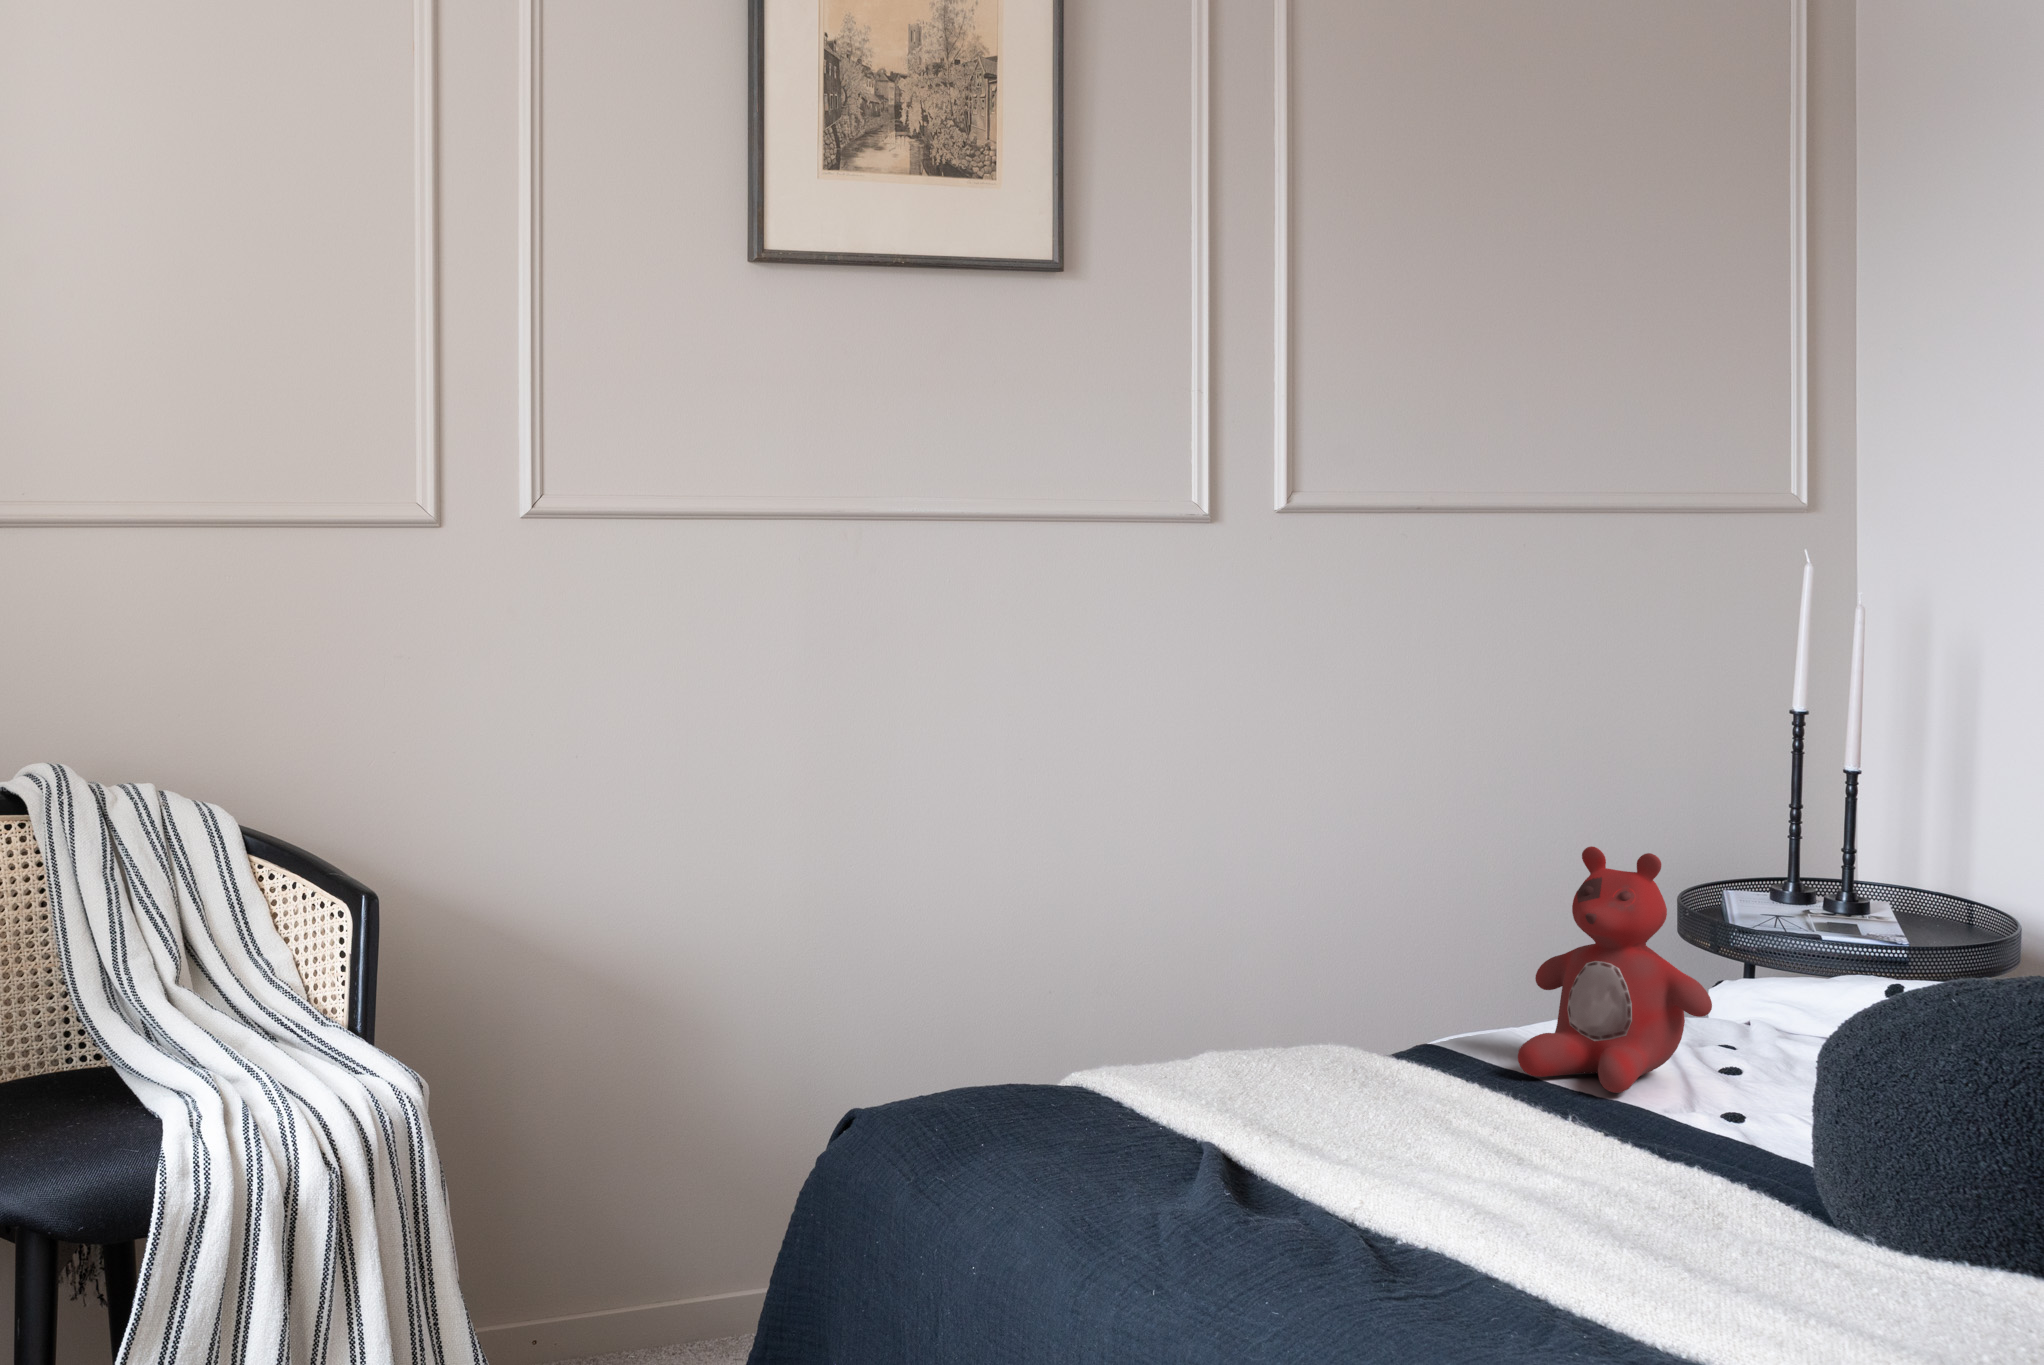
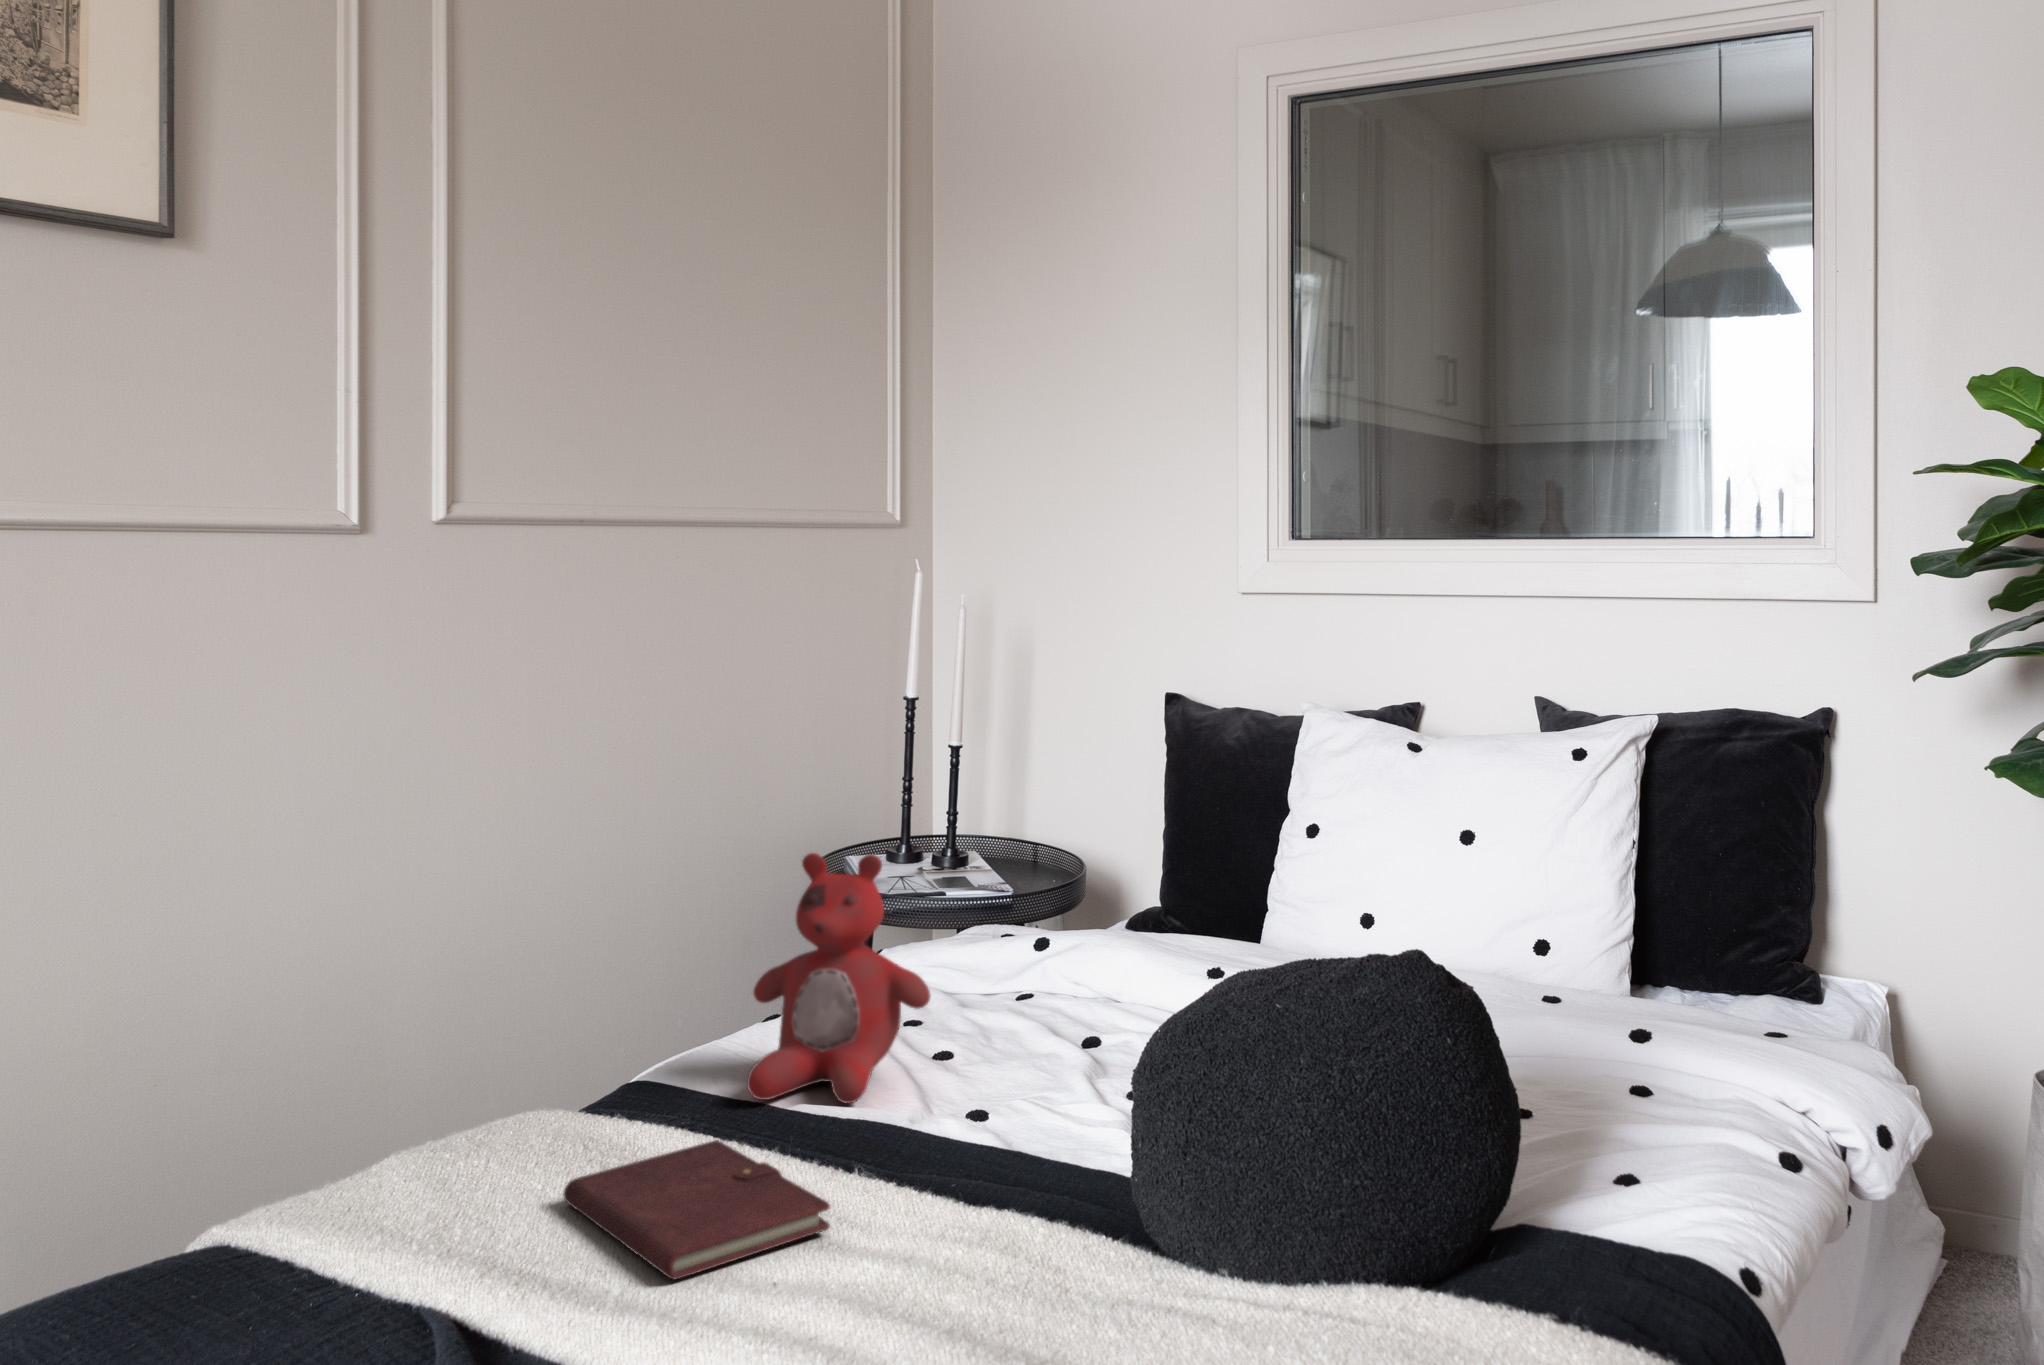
notebook: none [1328,1084,1543,1166] -> present [563,1140,830,1280]

